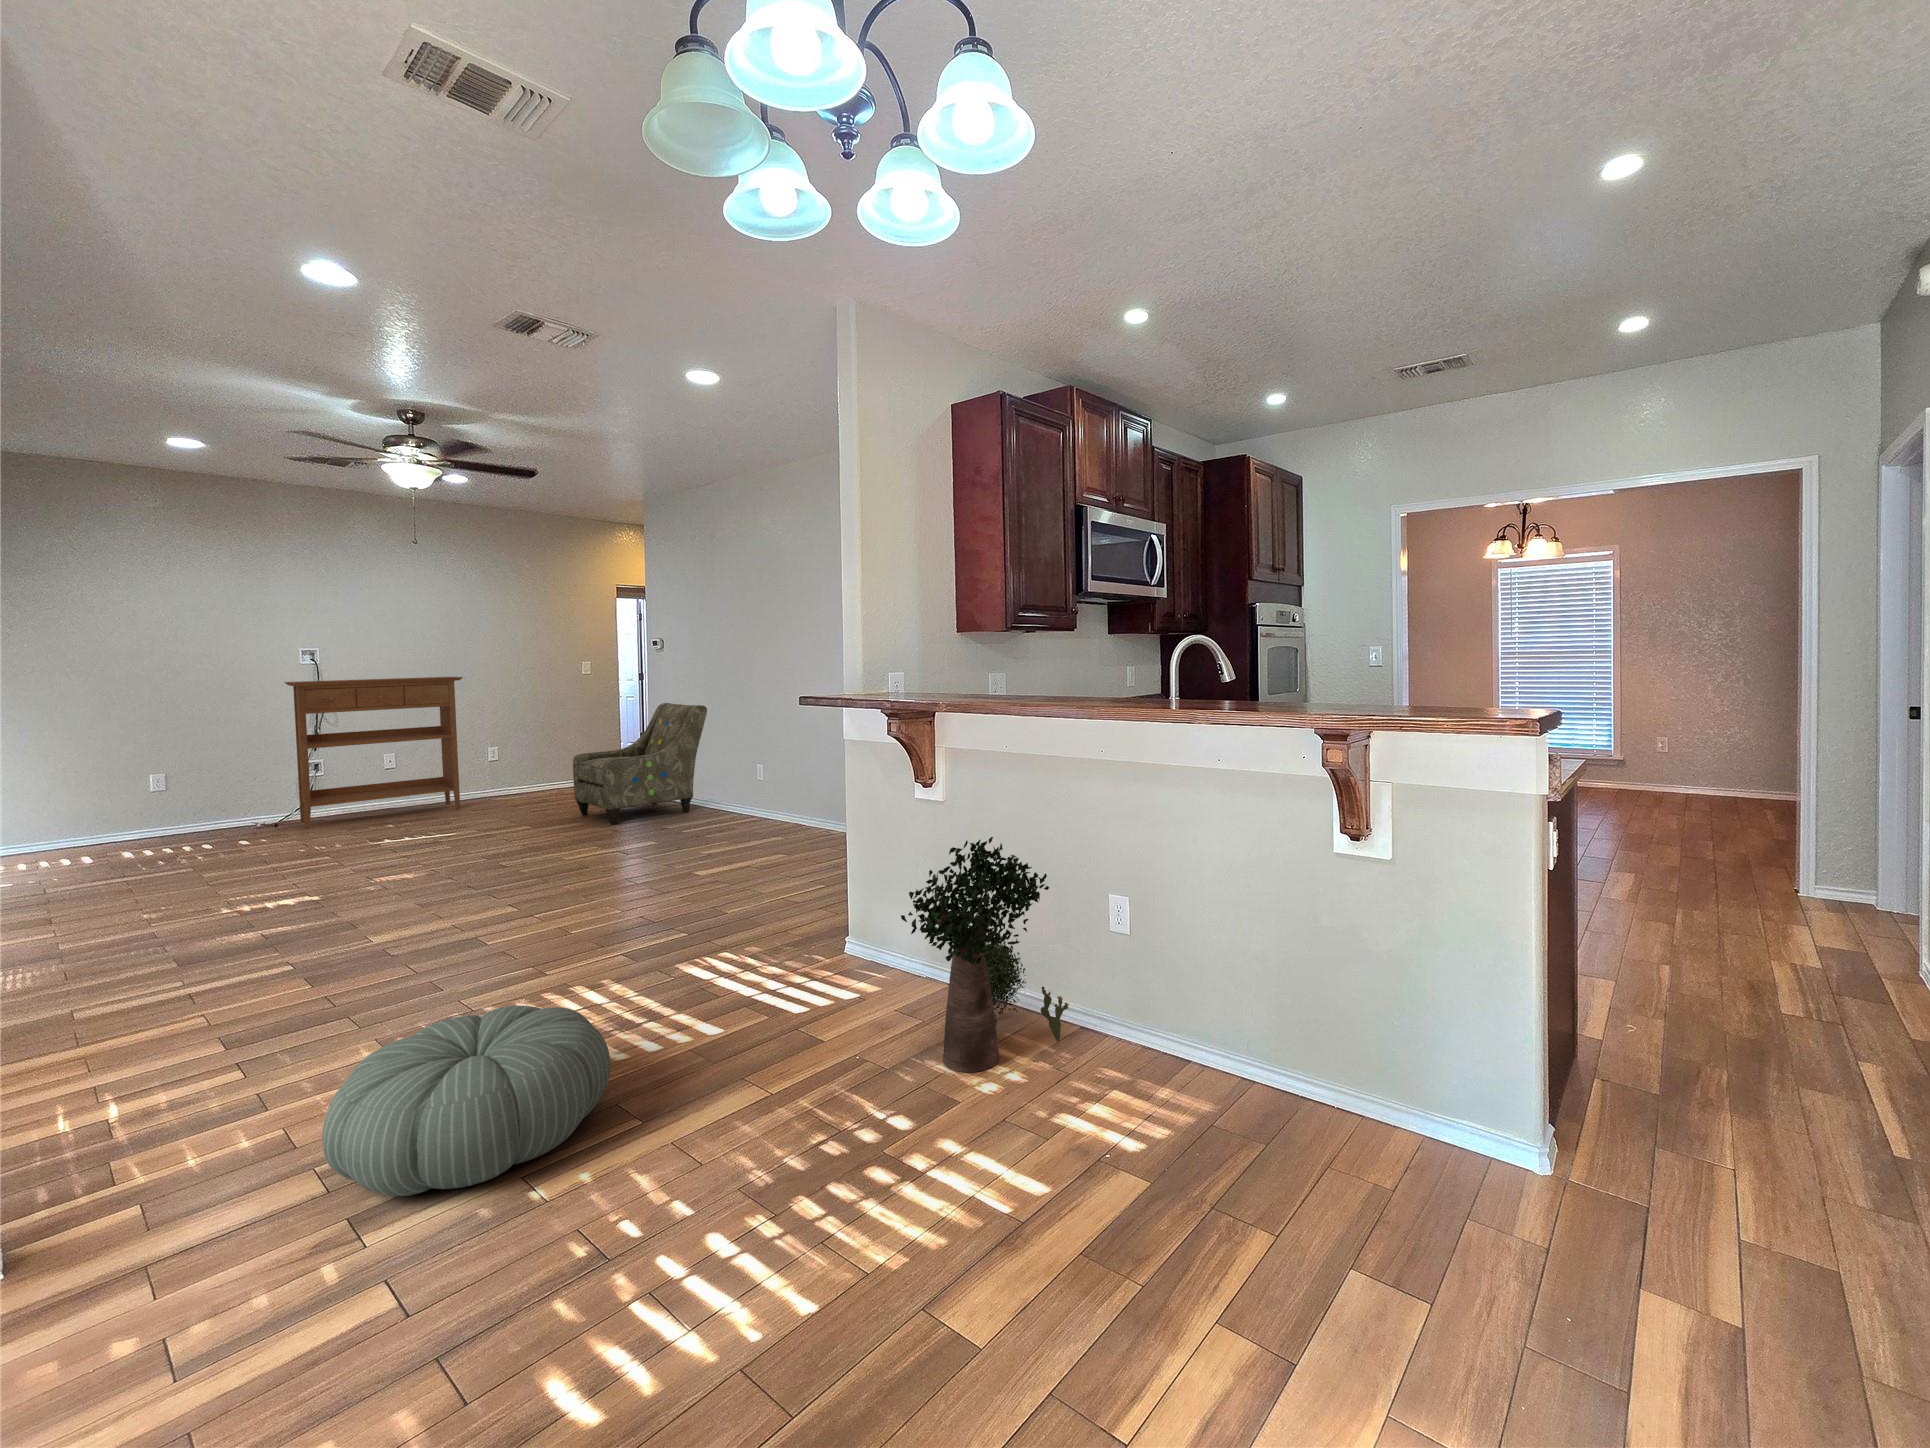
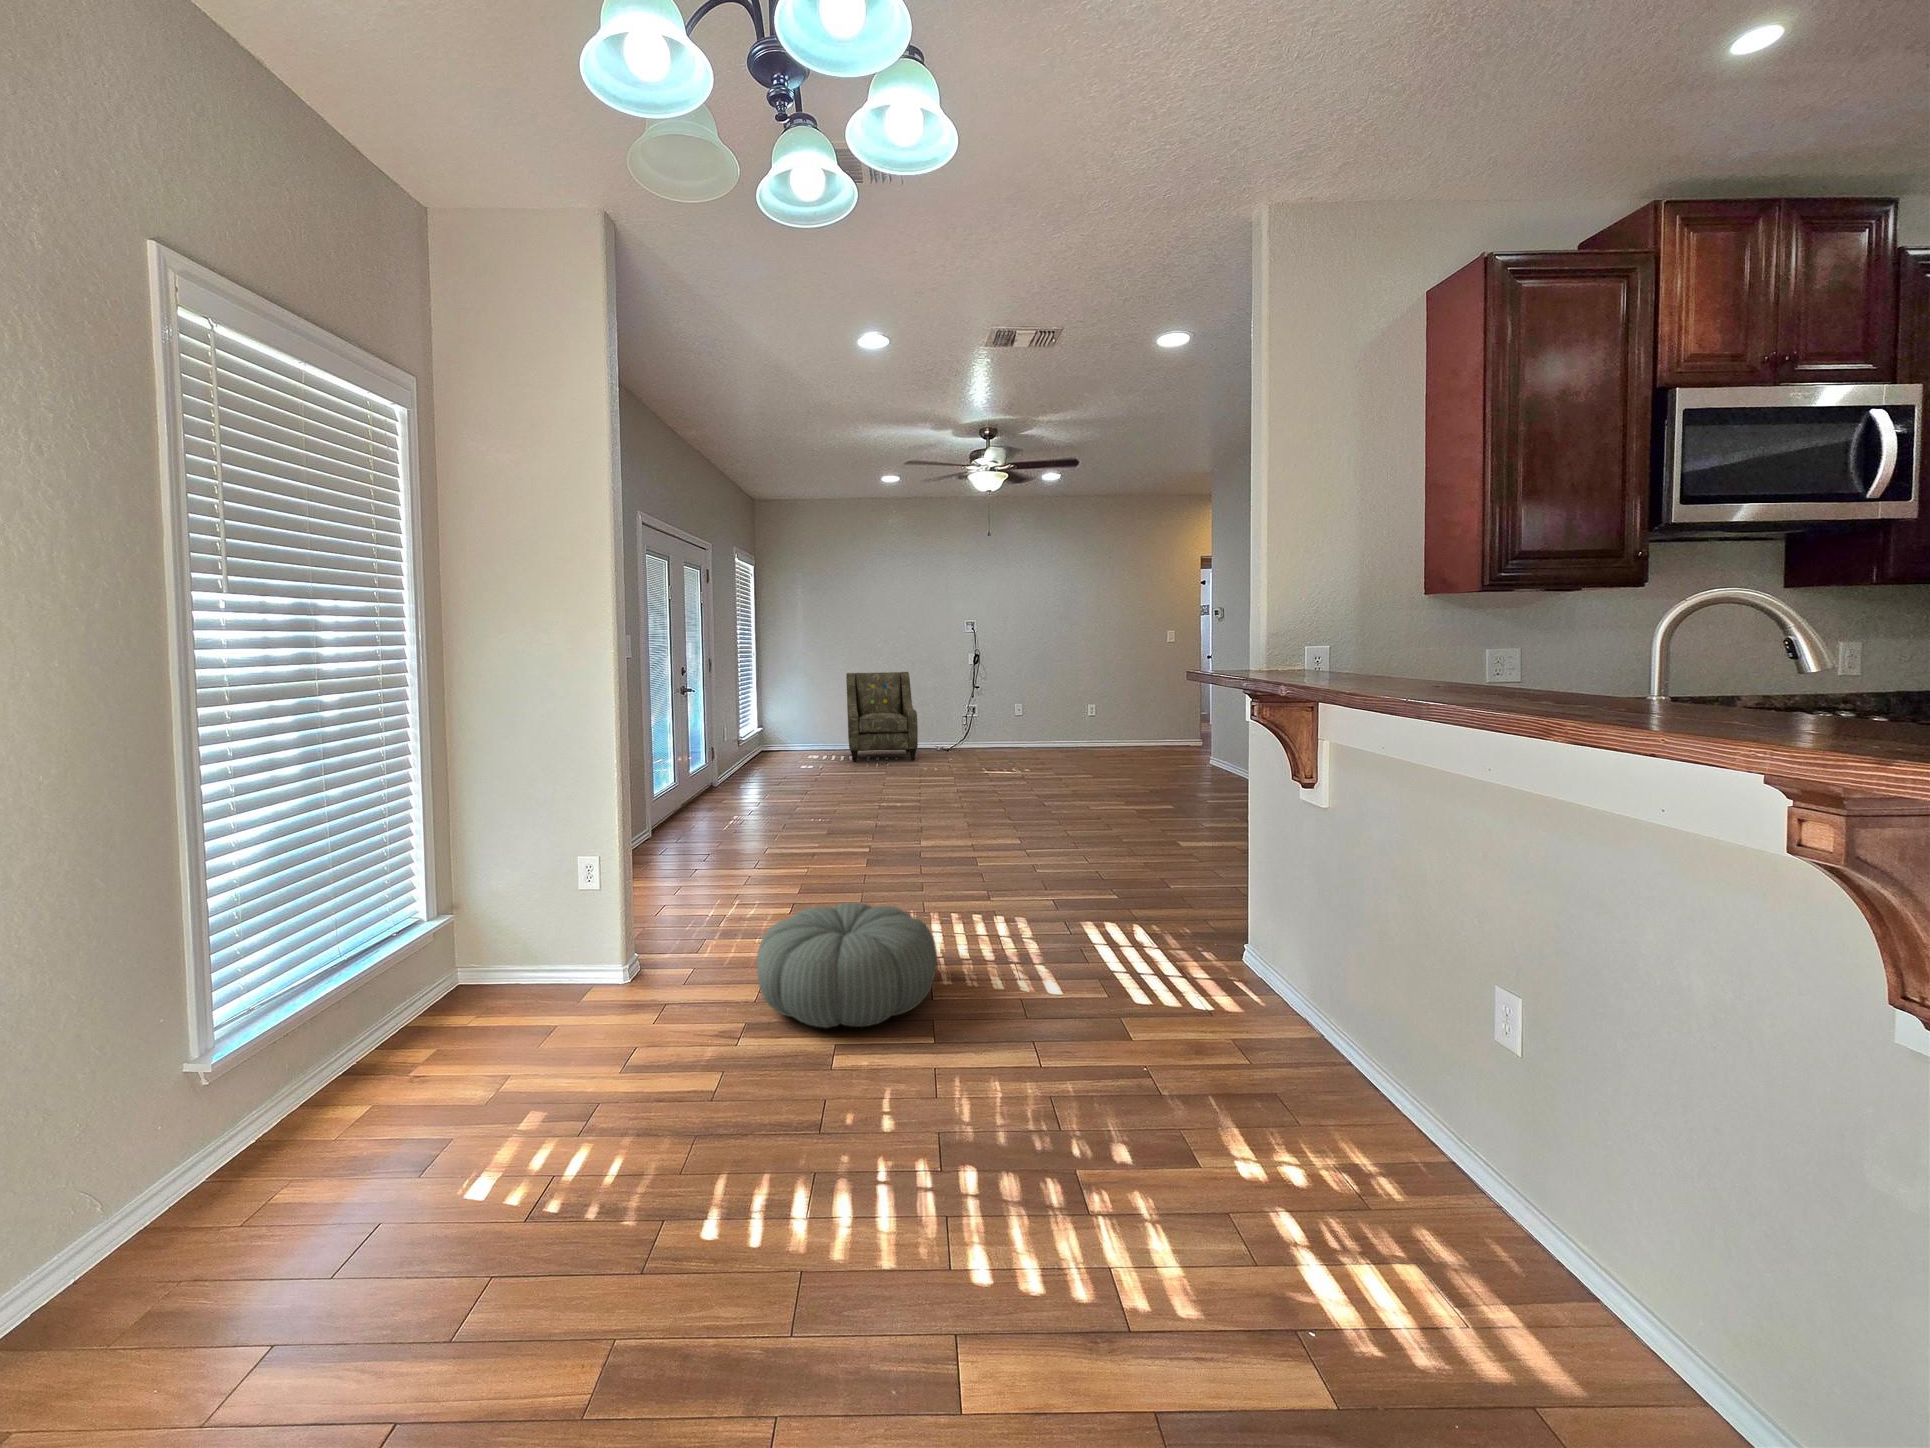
console table: present [284,677,463,829] -> none [955,644,1065,755]
armchair: present [573,703,707,825] -> present [846,672,918,762]
potted plant: present [901,837,1069,1072] -> none [1183,856,1416,1166]

